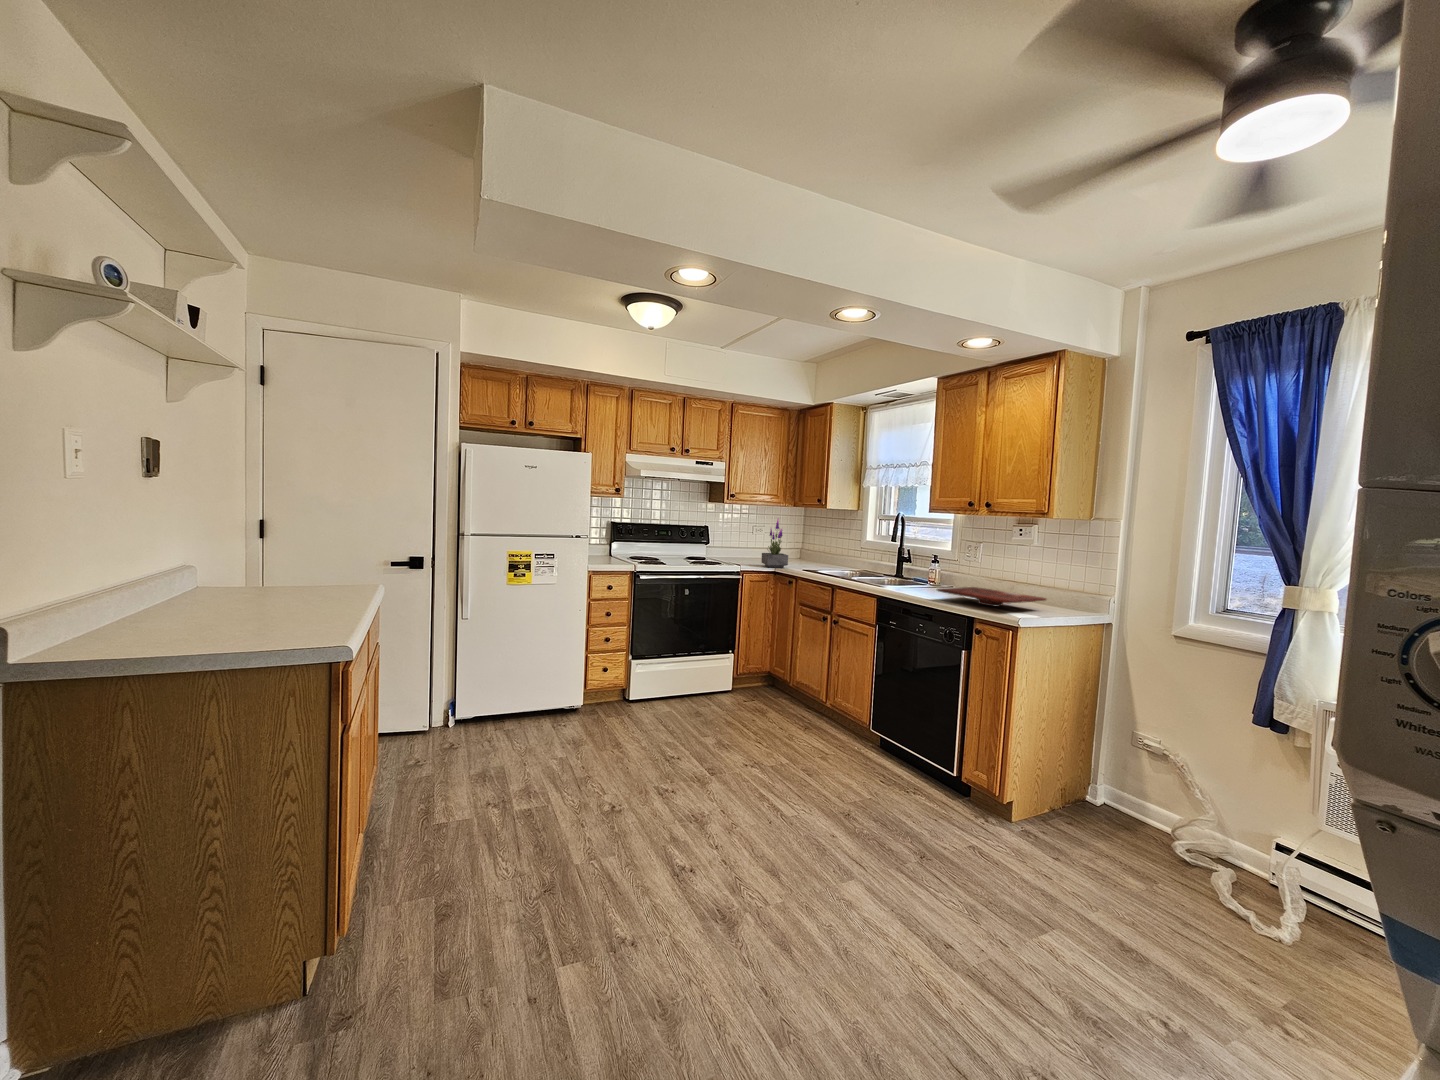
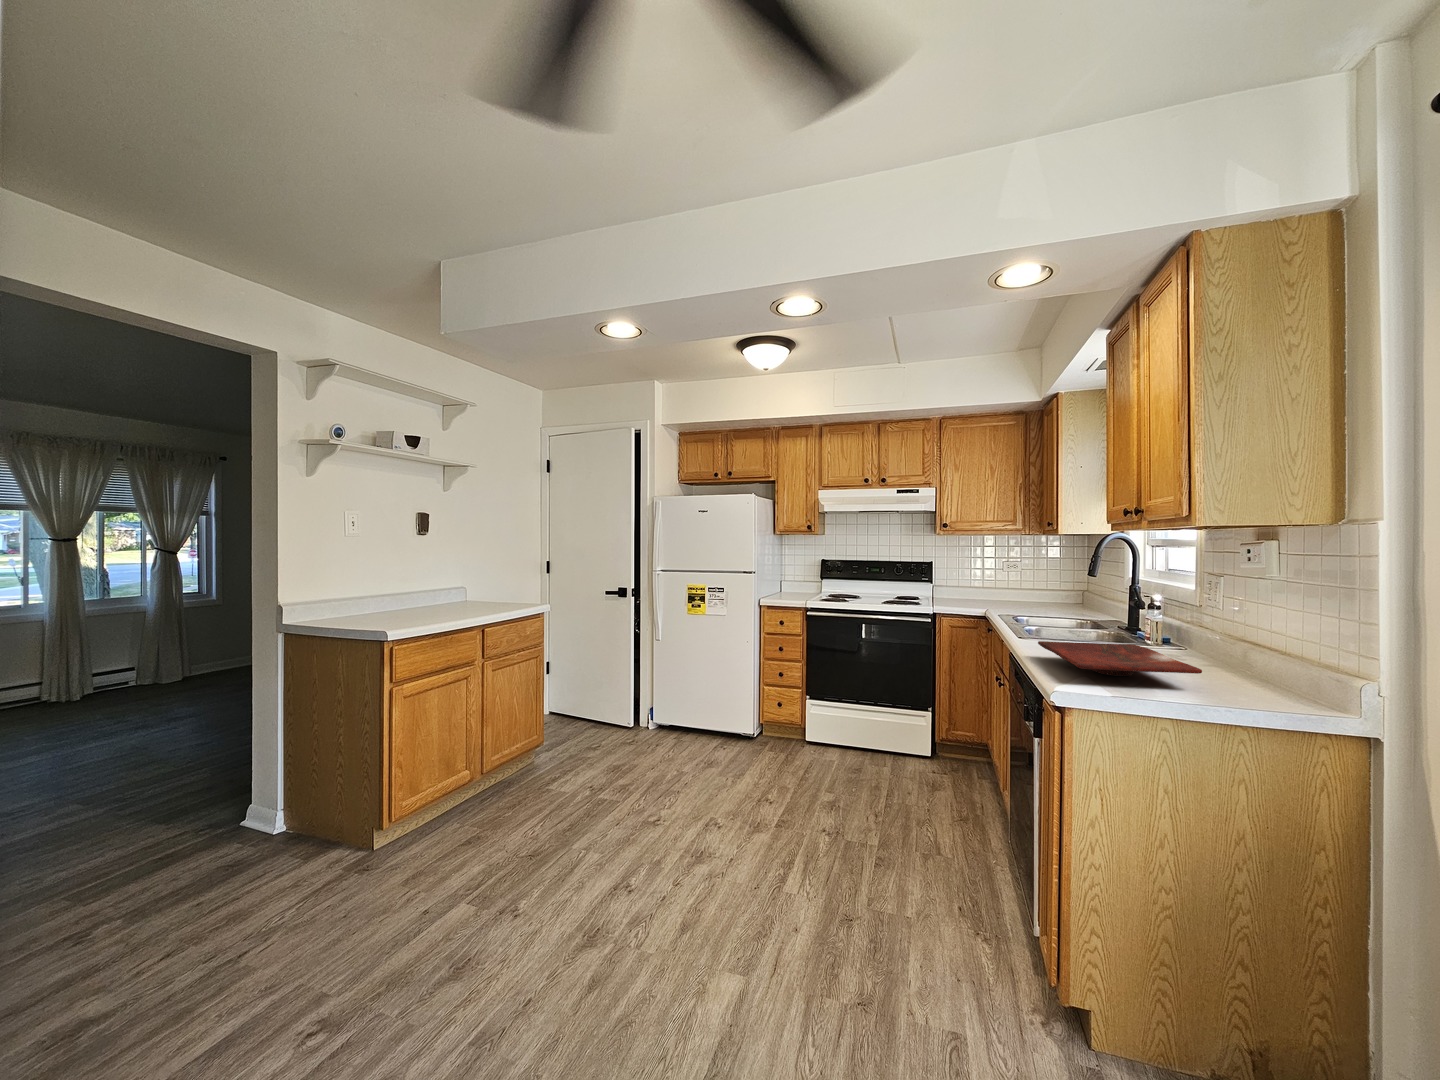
potted plant: present [762,519,788,568] -> none [960,548,994,610]

